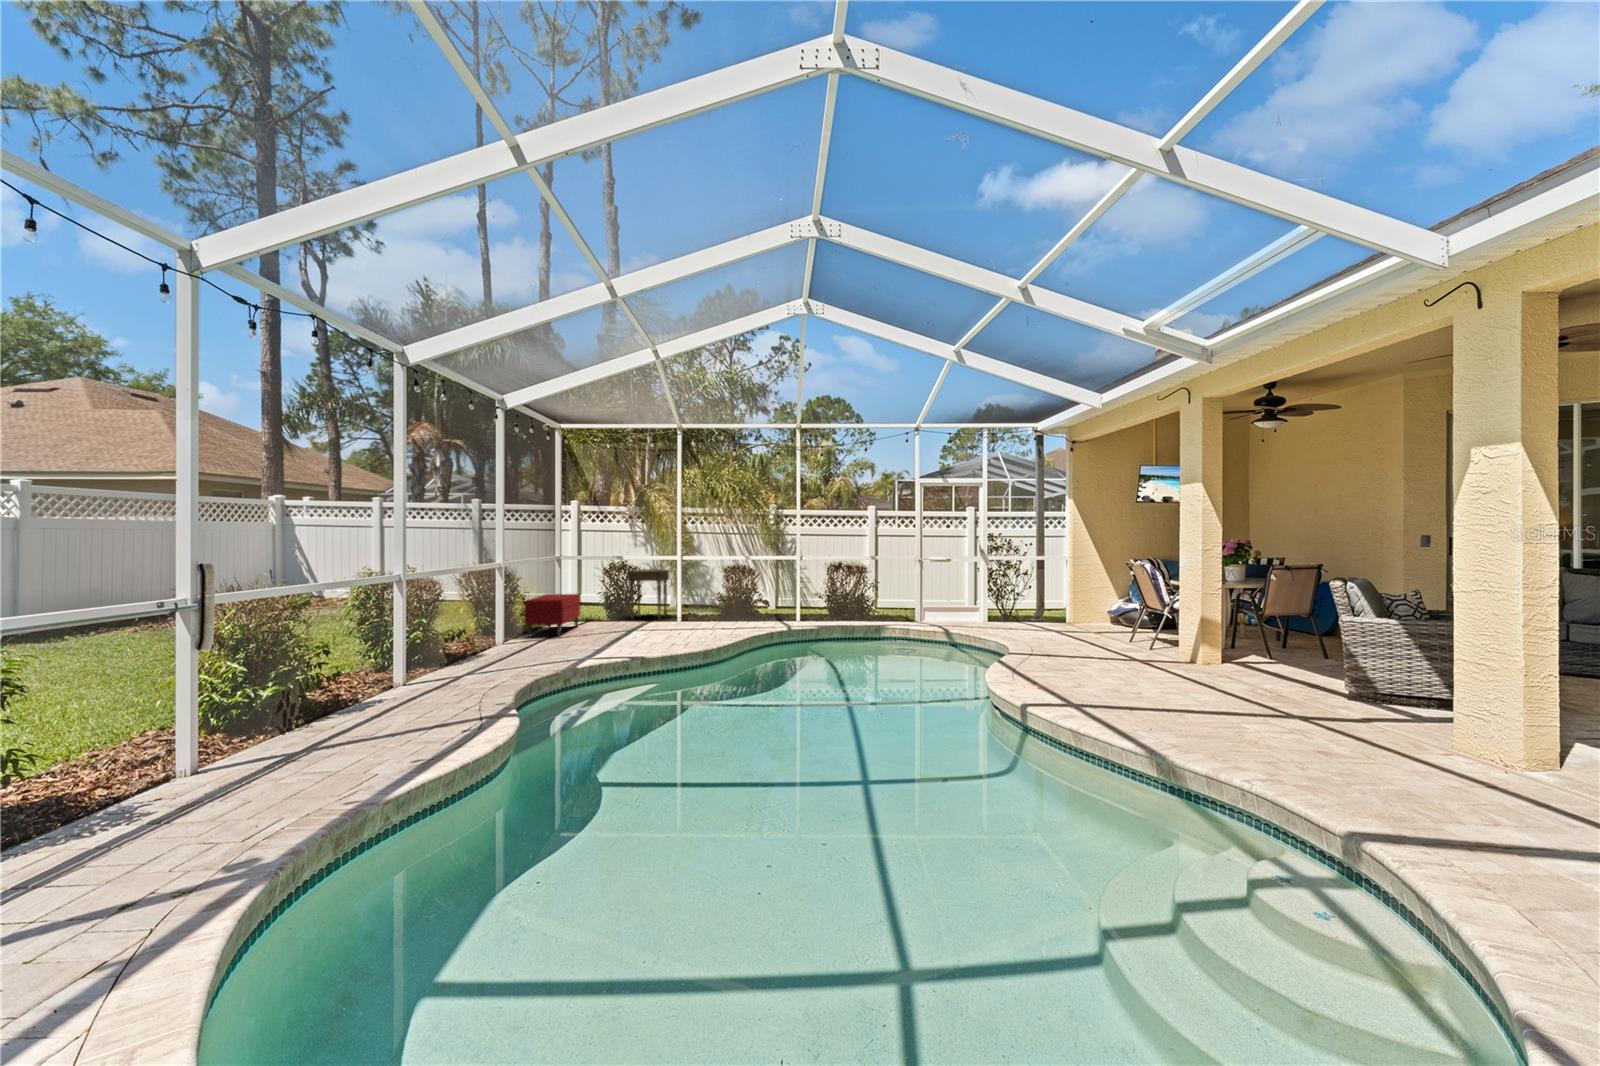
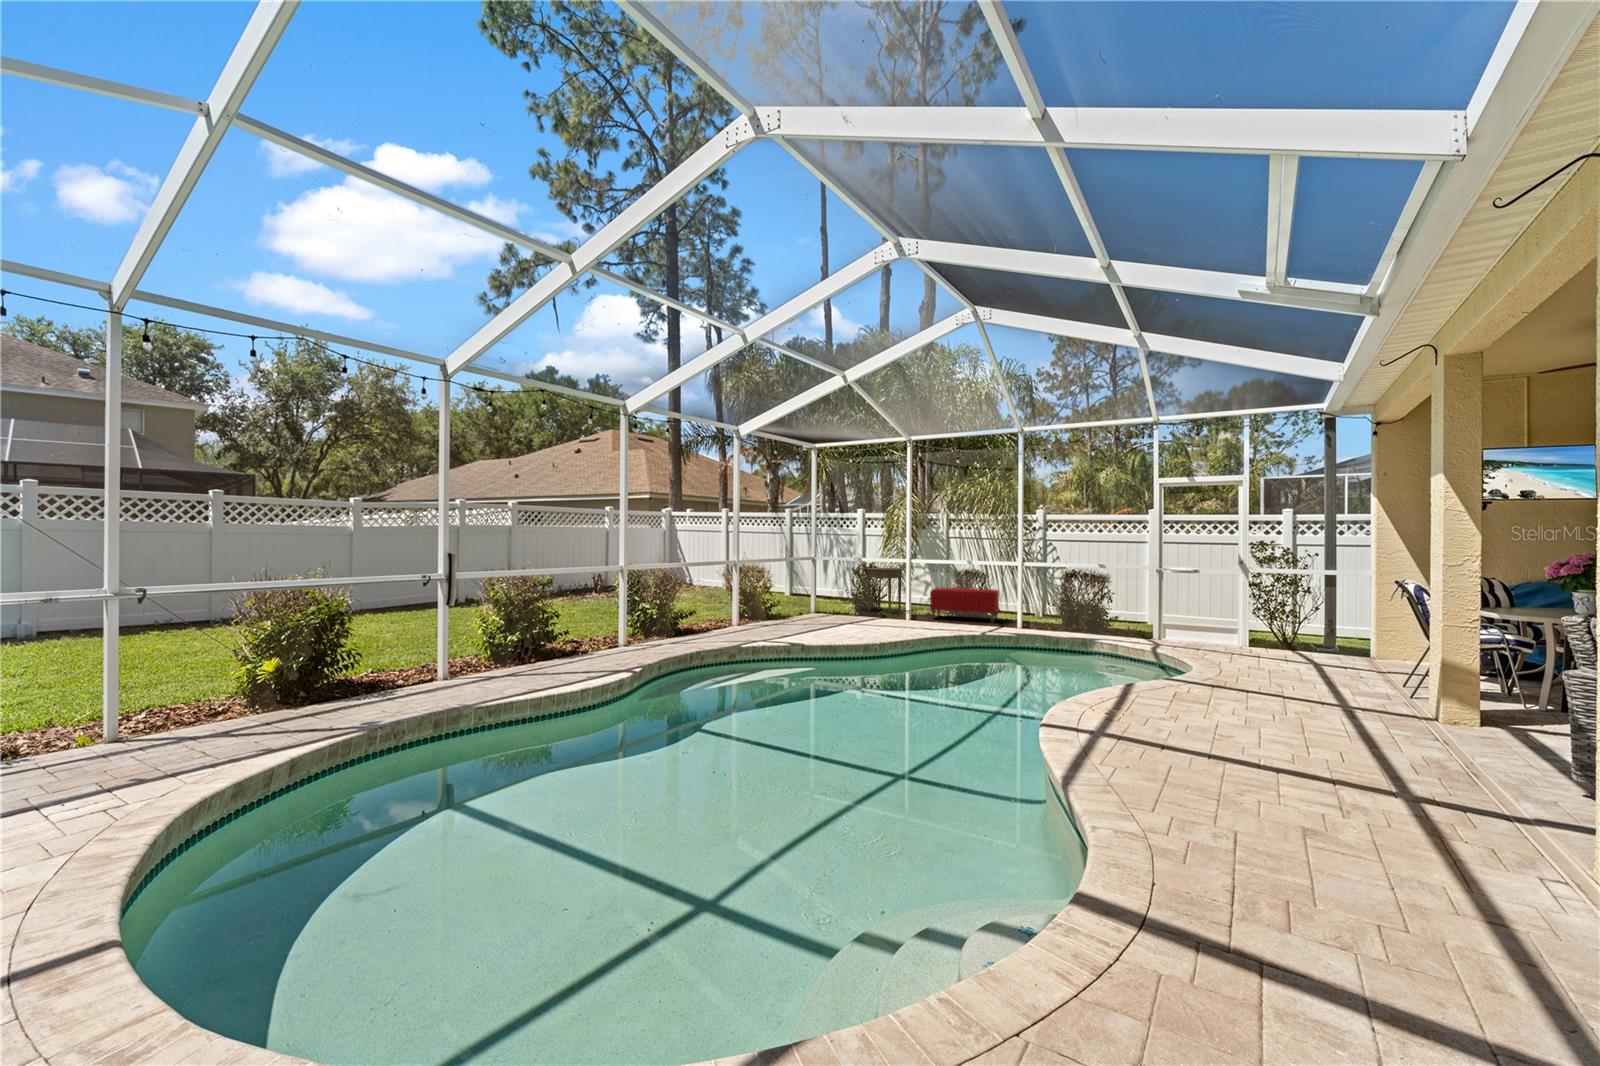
bench: present [525,594,581,637] -> present [930,587,999,623]

